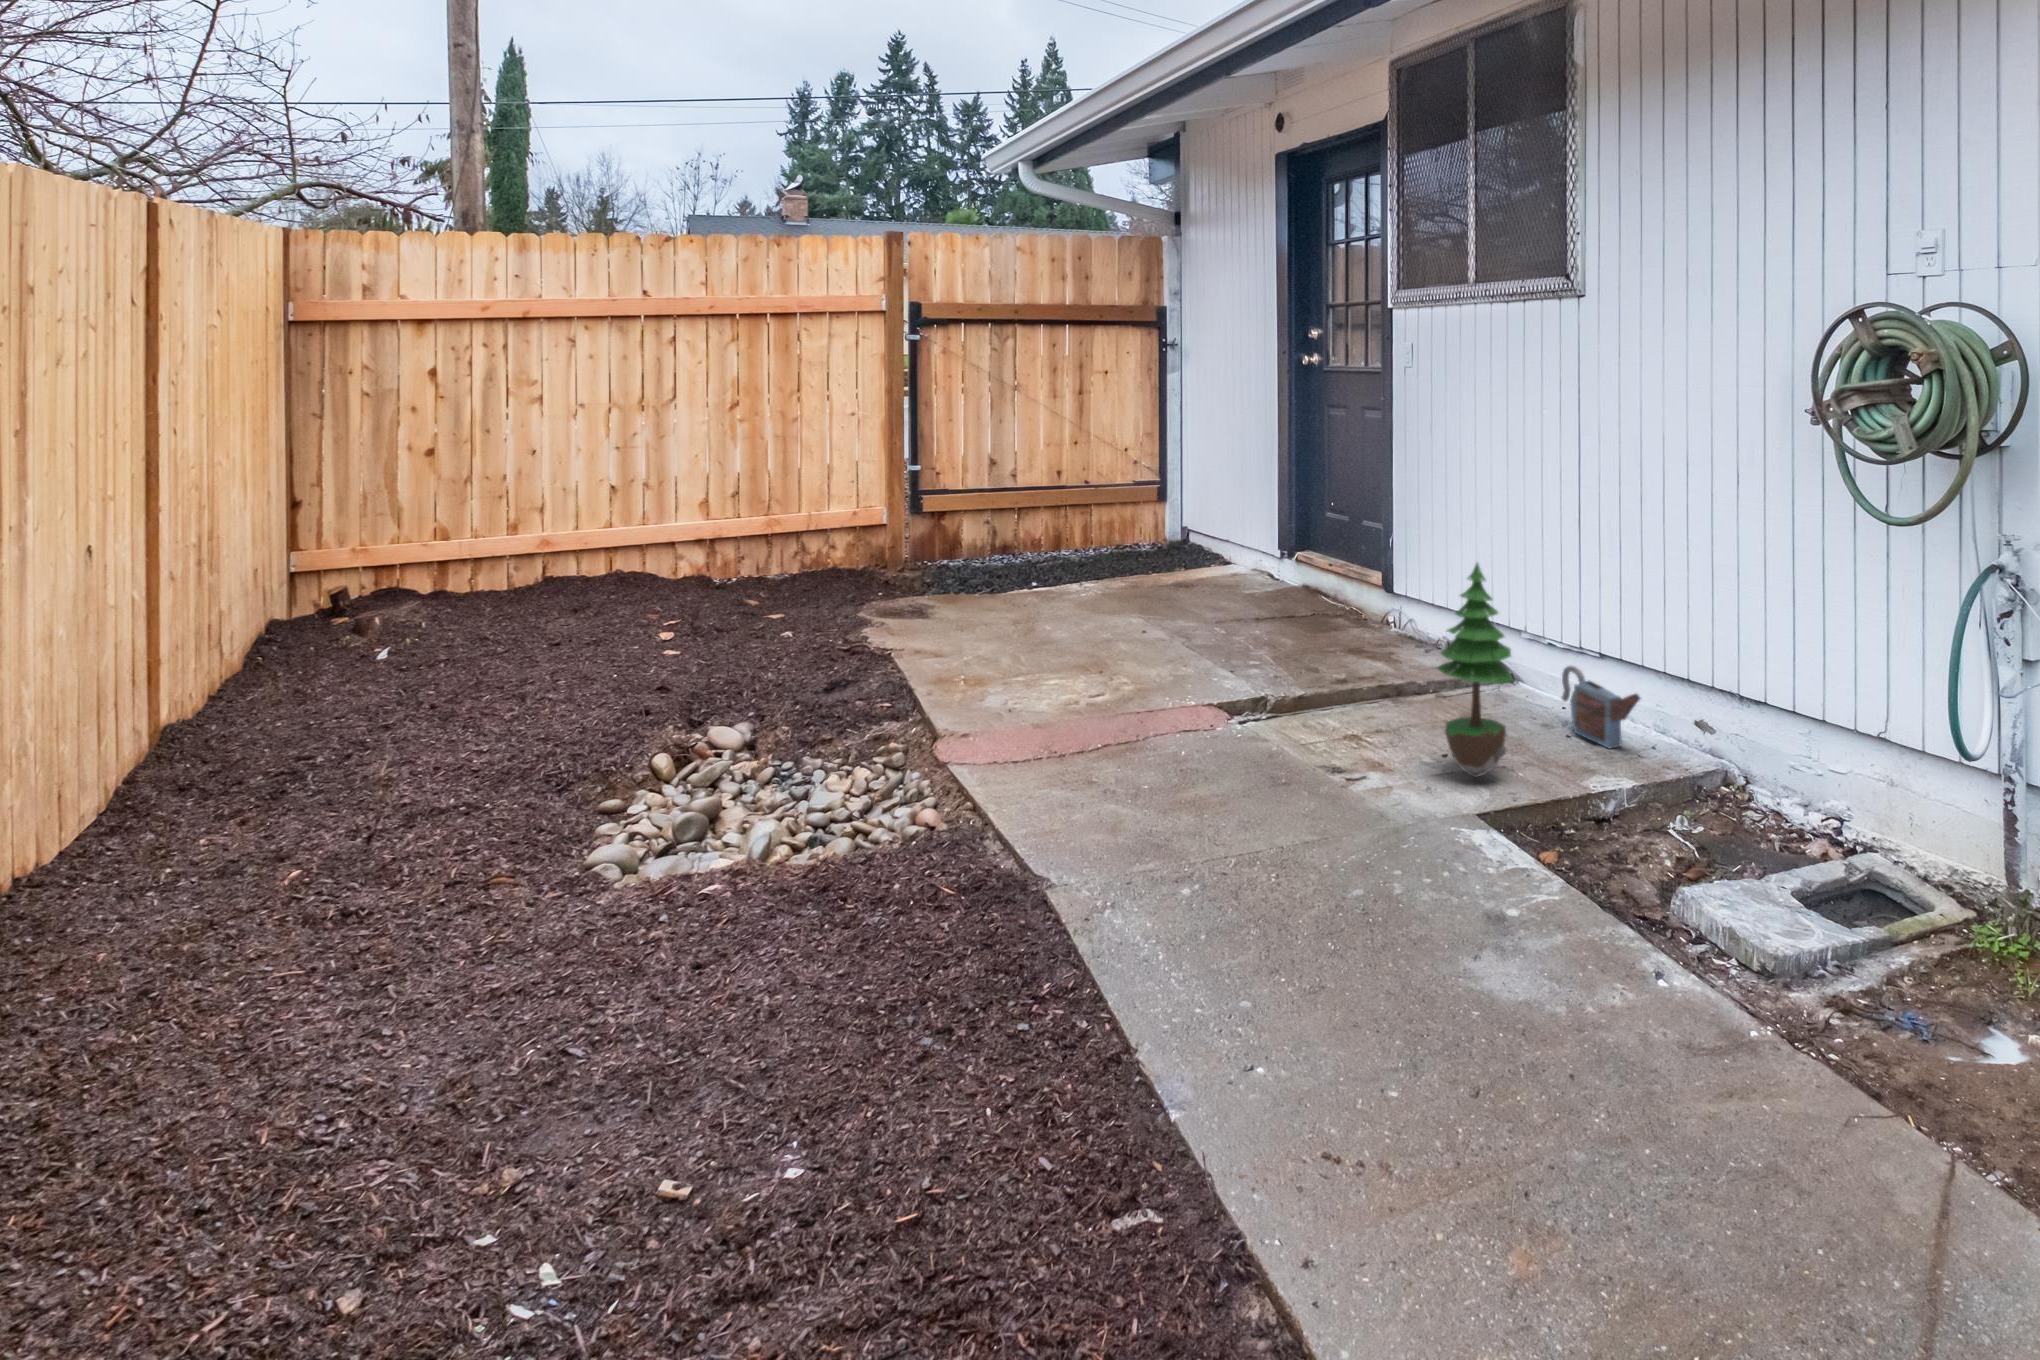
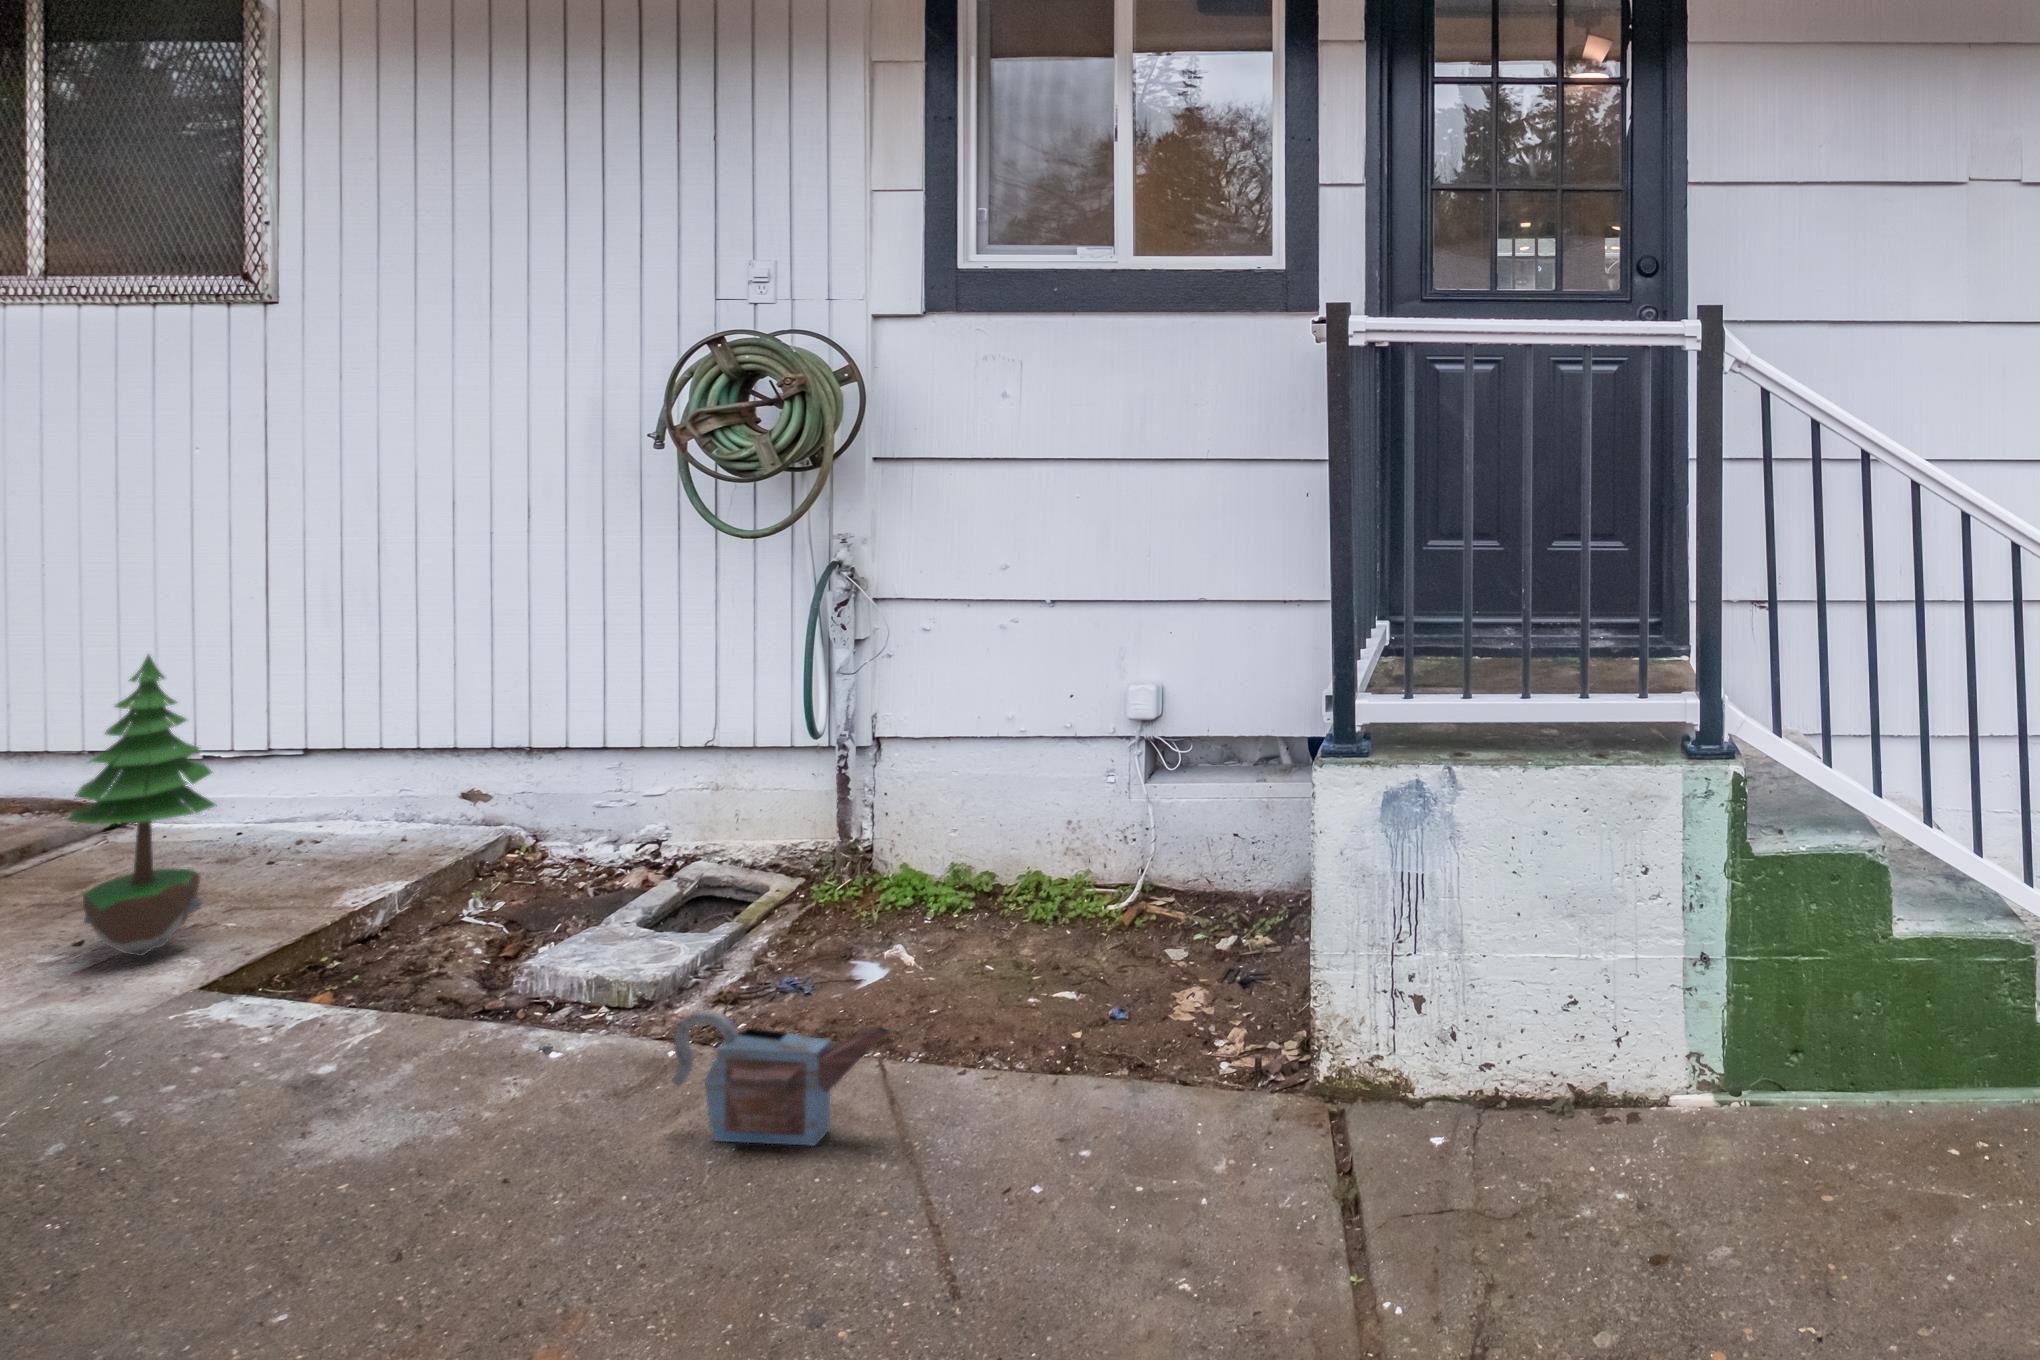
watering can: present [1562,666,1640,748] -> present [671,1010,889,1146]

